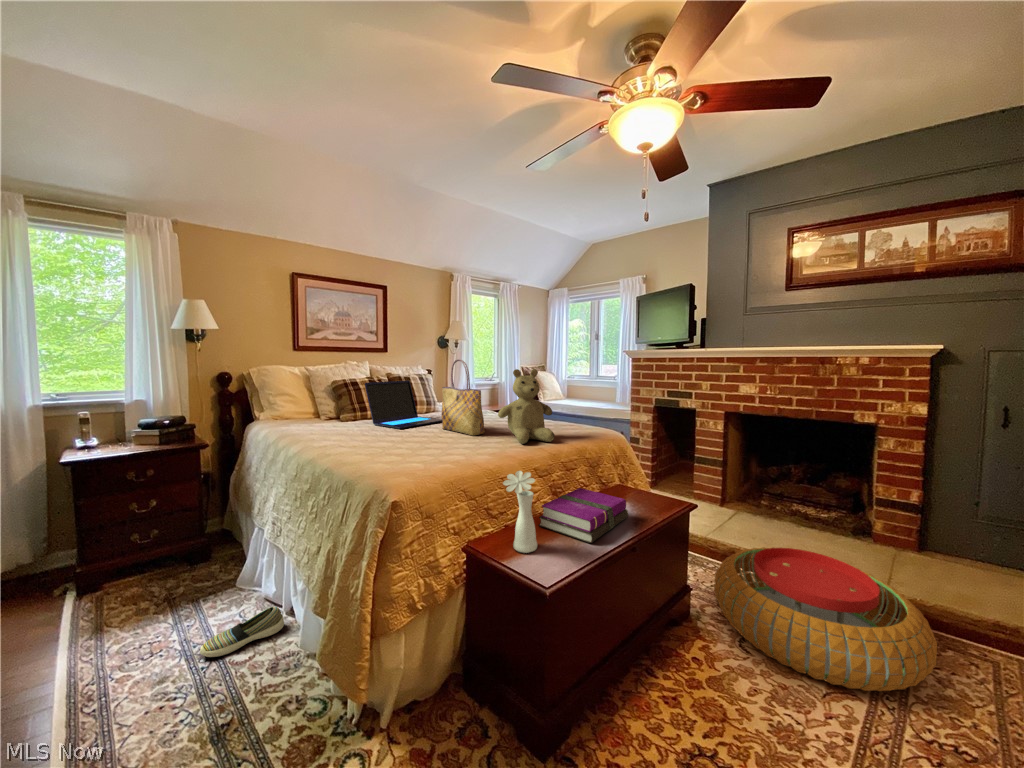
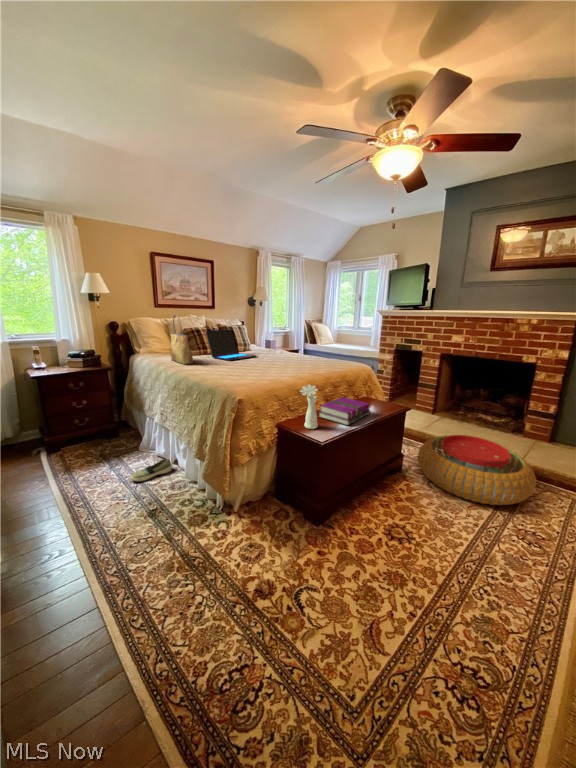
tote bag: present [442,359,485,436] -> present [170,315,193,364]
teddy bear: present [498,369,554,444] -> none [293,324,328,371]

